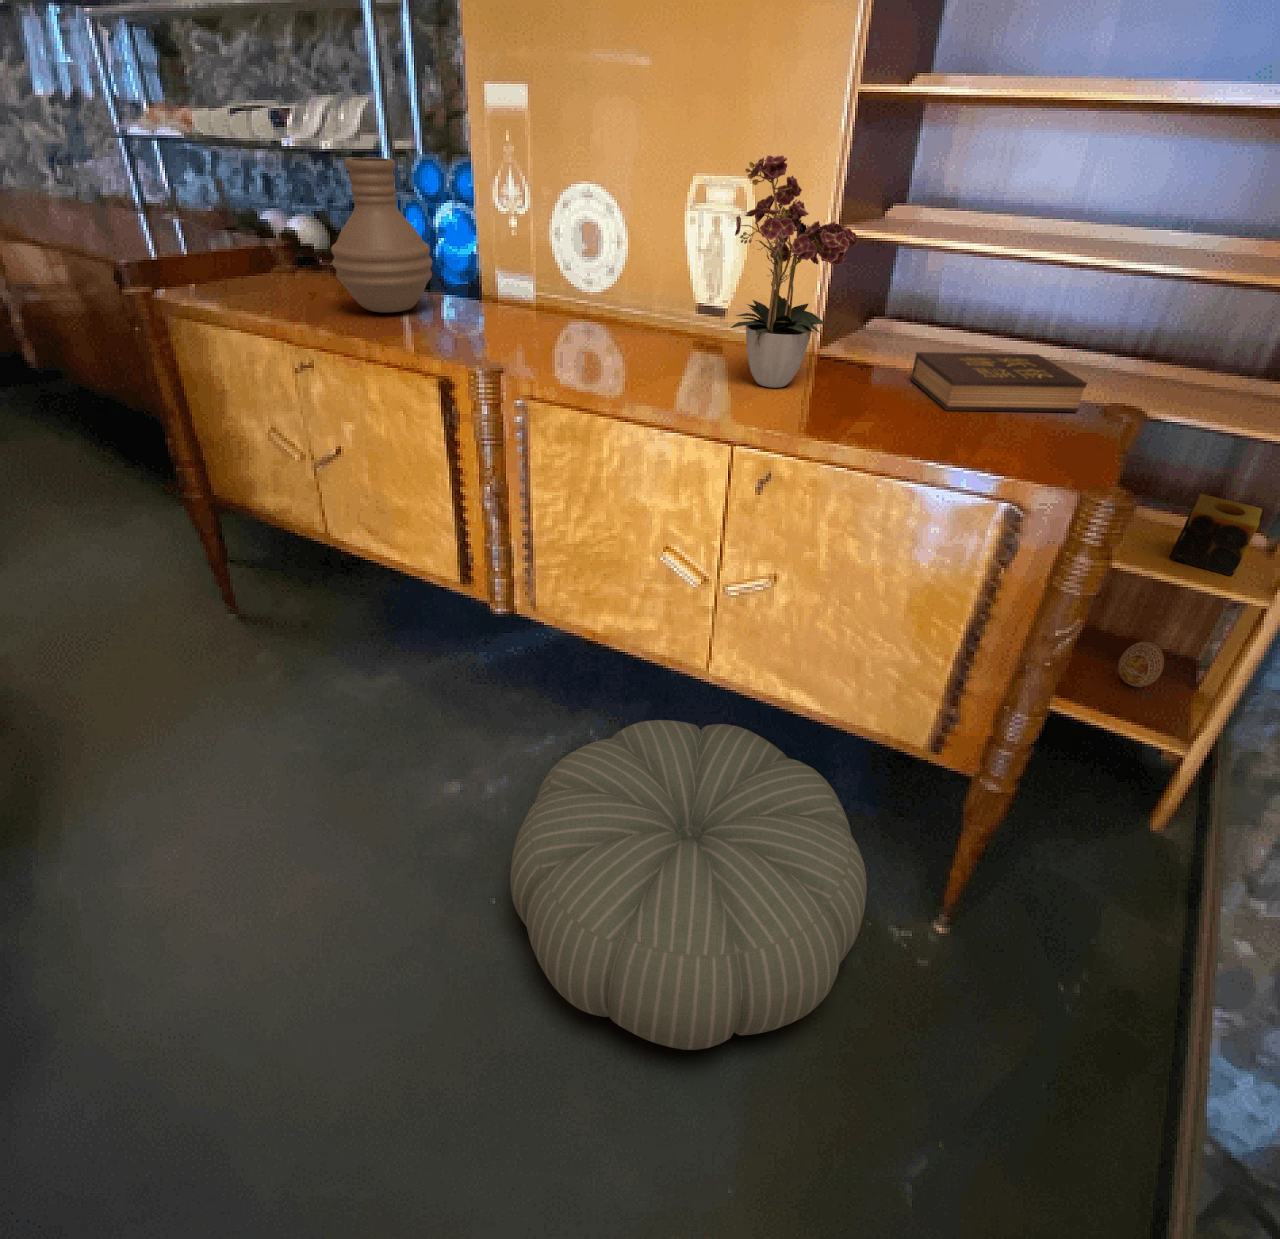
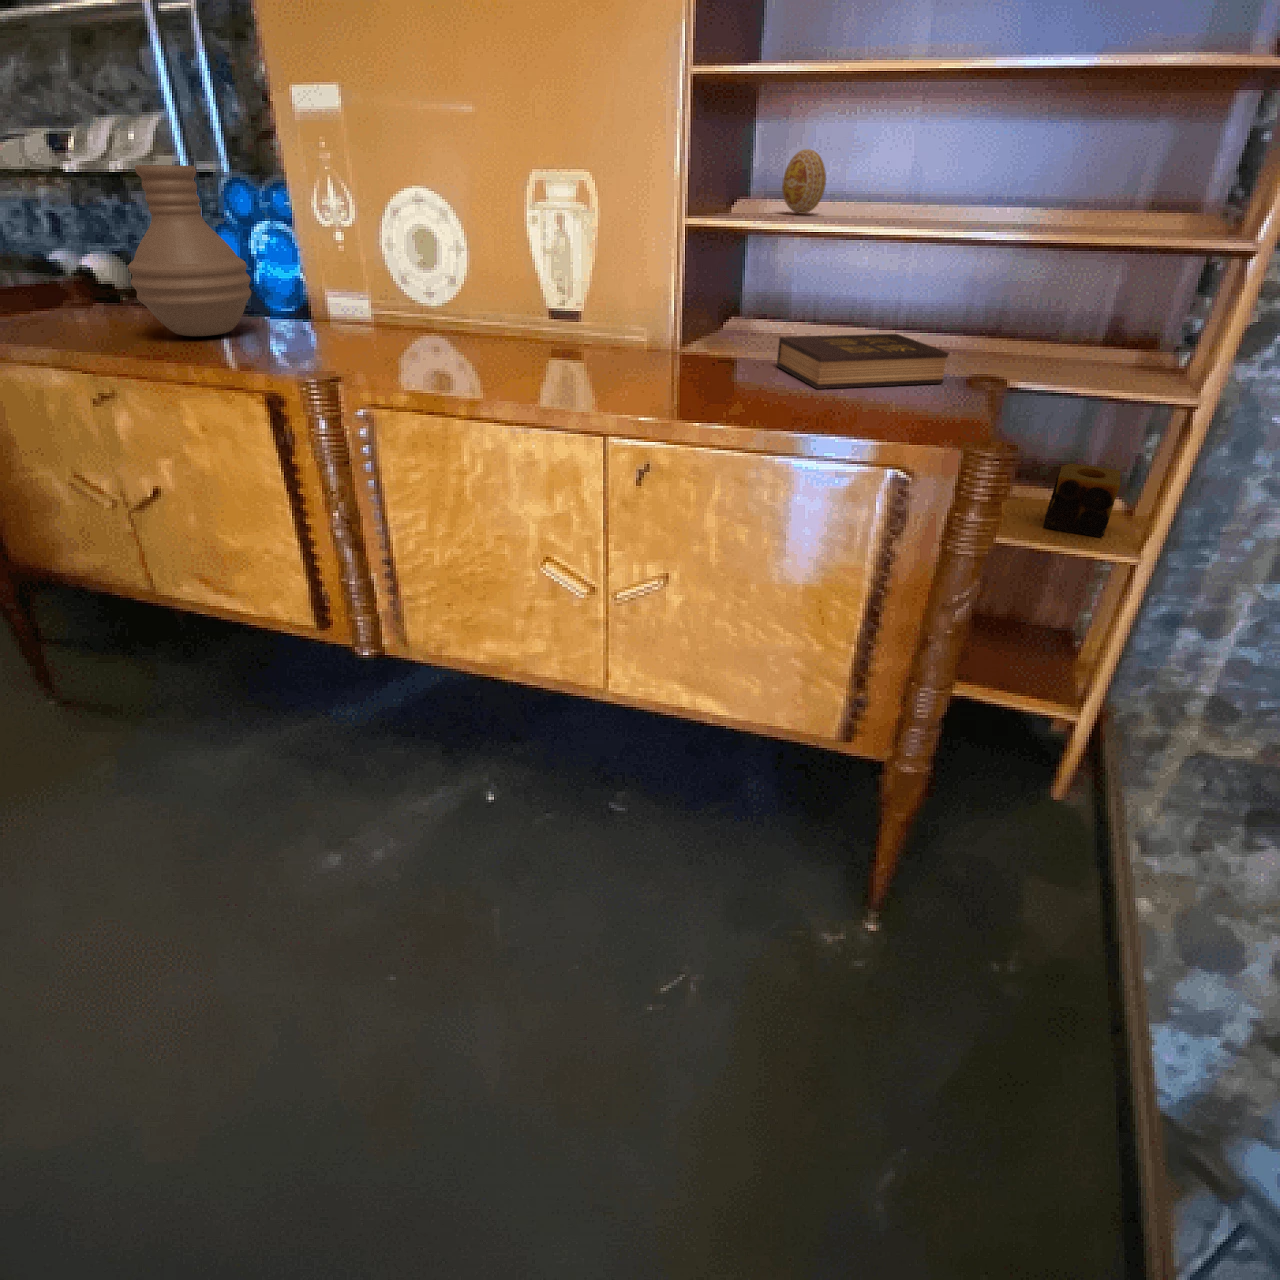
flower arrangement: present [731,156,858,388] -> none [573,117,720,380]
decorative egg: present [1118,642,1164,687] -> present [782,149,826,213]
pouf: present [510,720,867,1050] -> none [406,748,797,1106]

